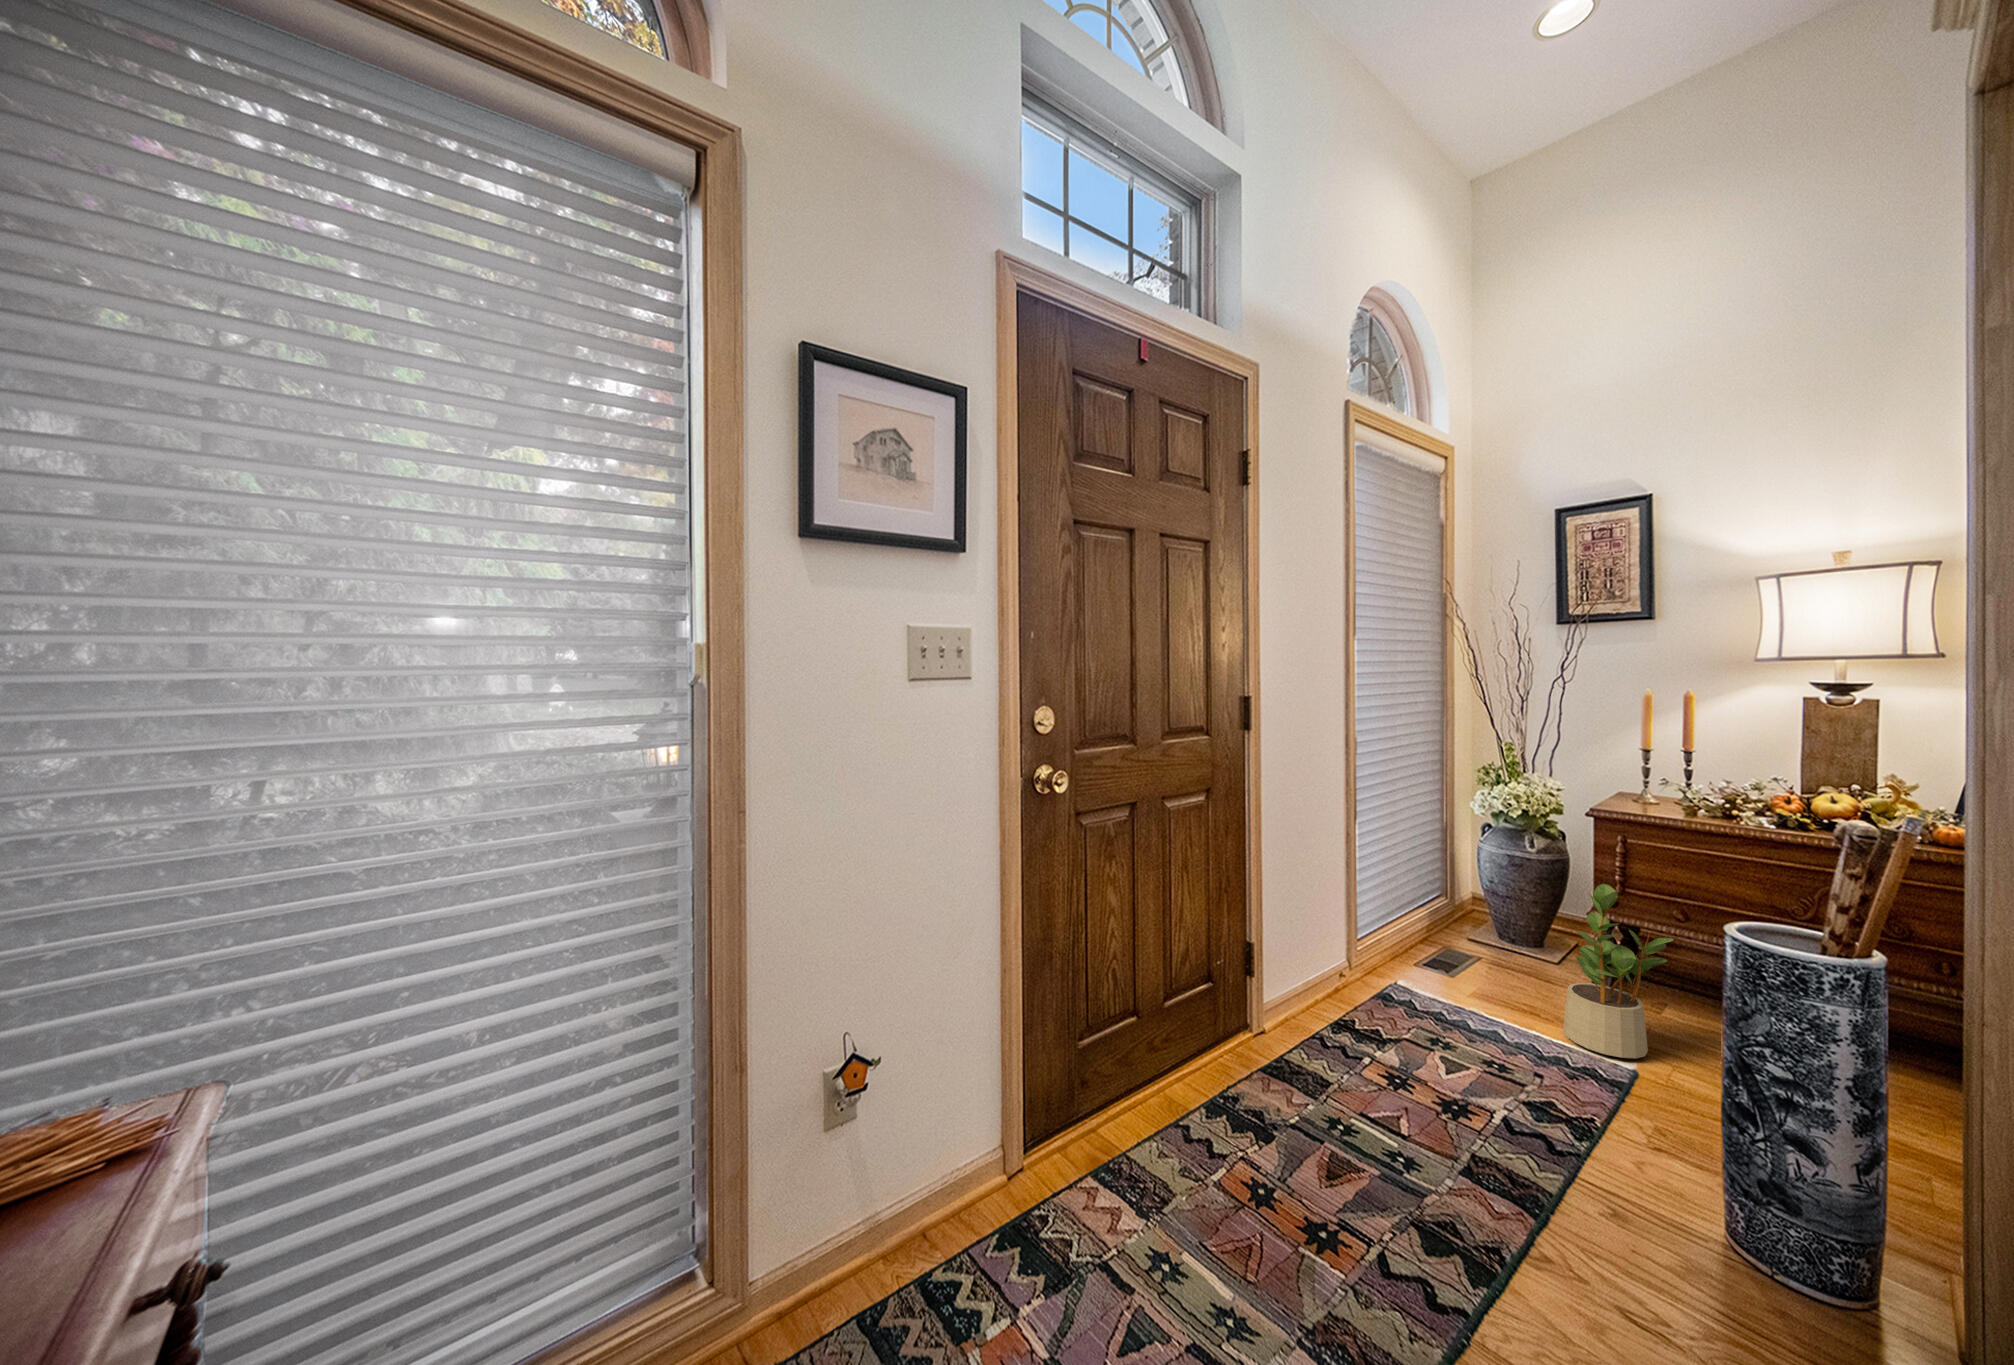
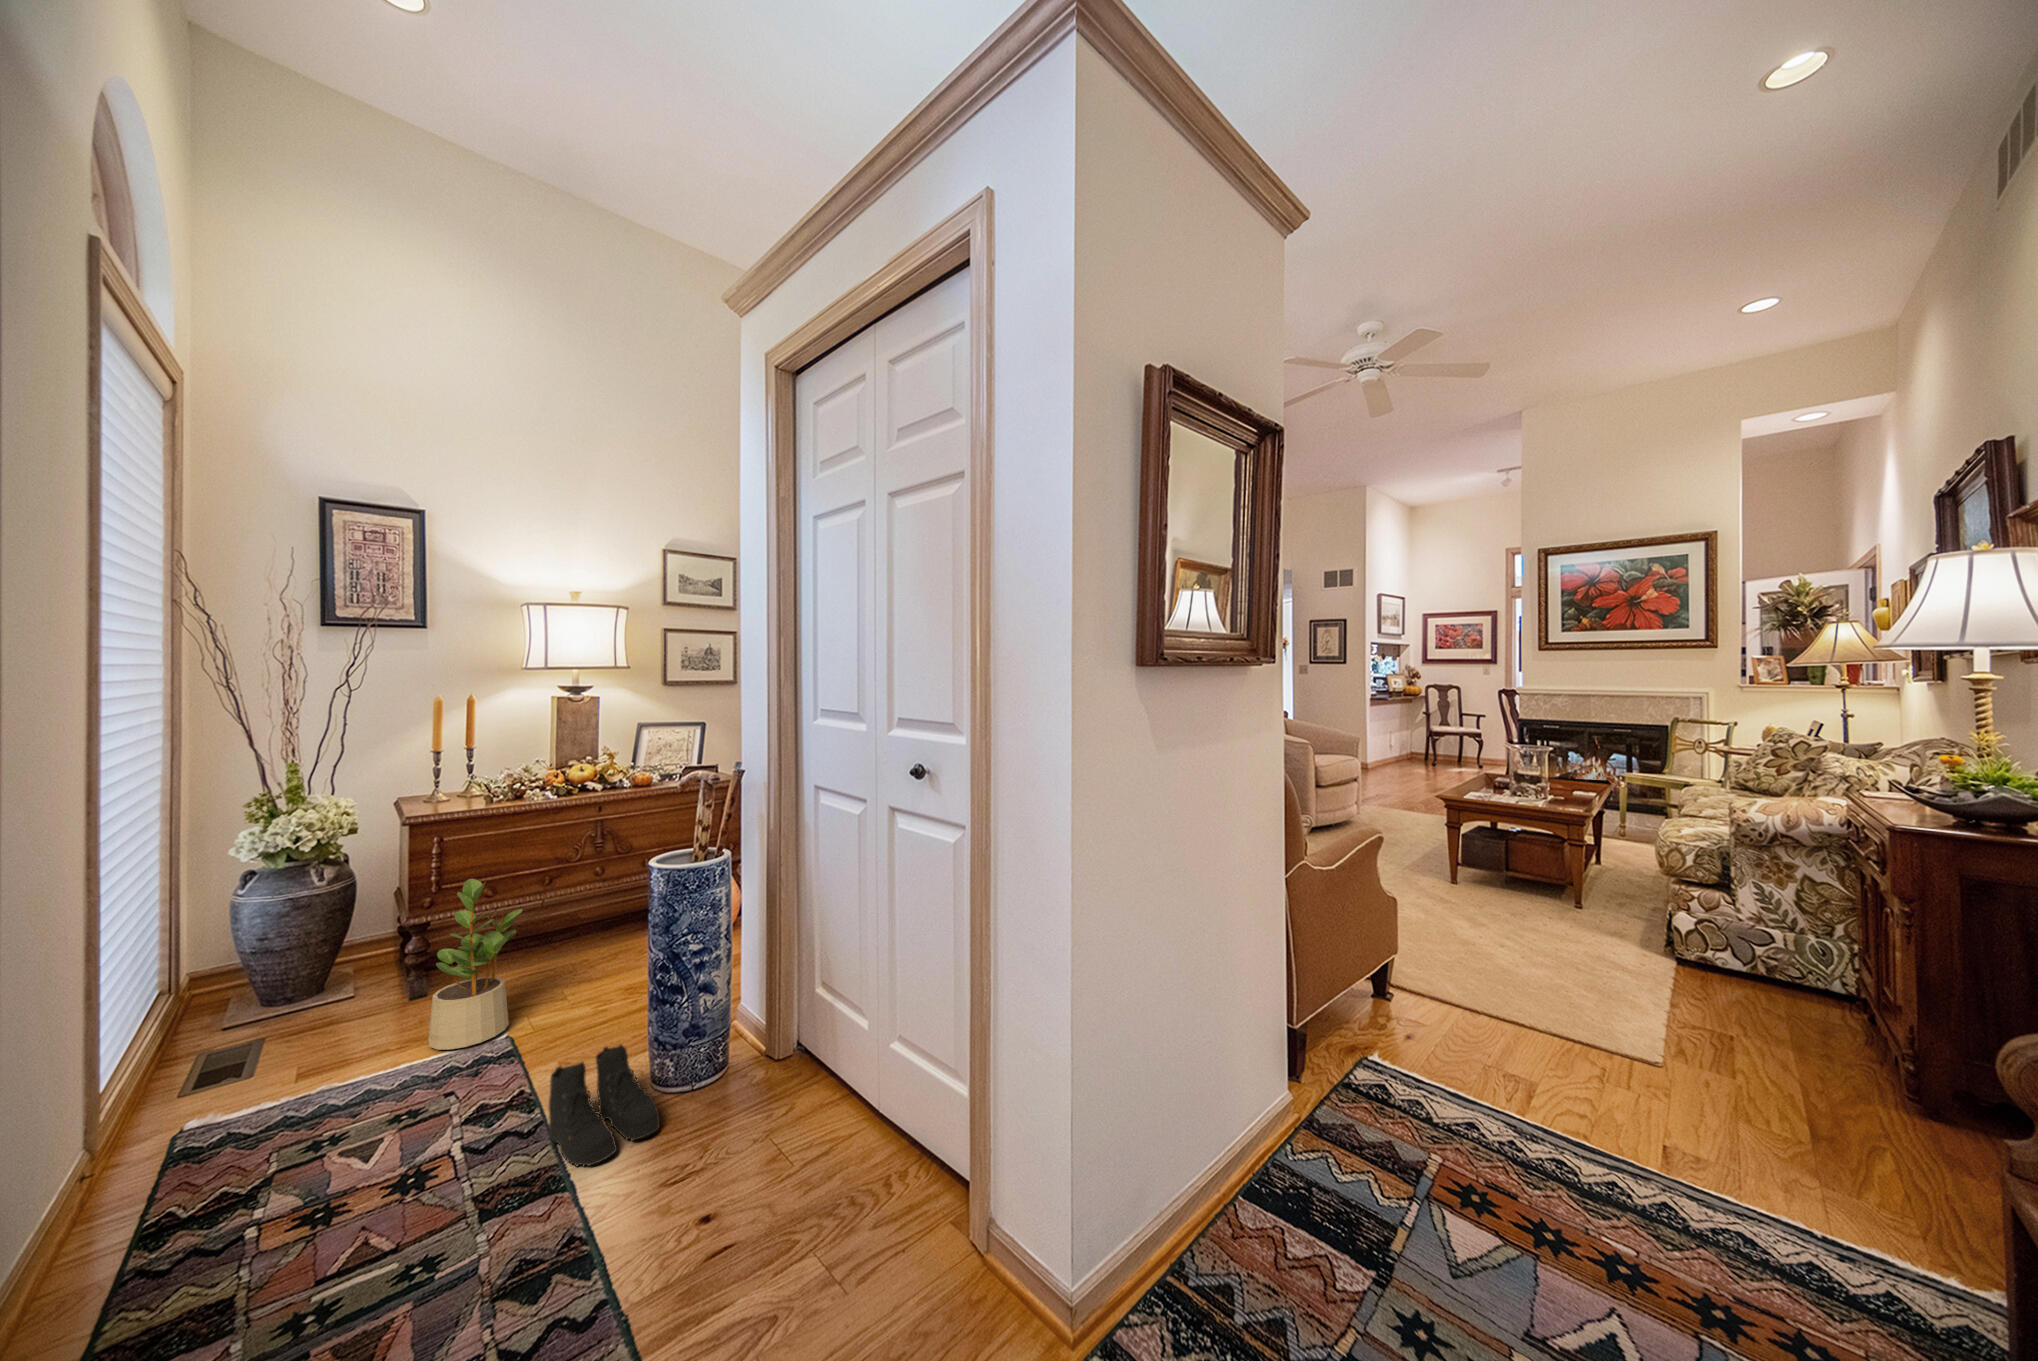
boots: none [1562,1104,1687,1259] -> present [548,1045,660,1166]

